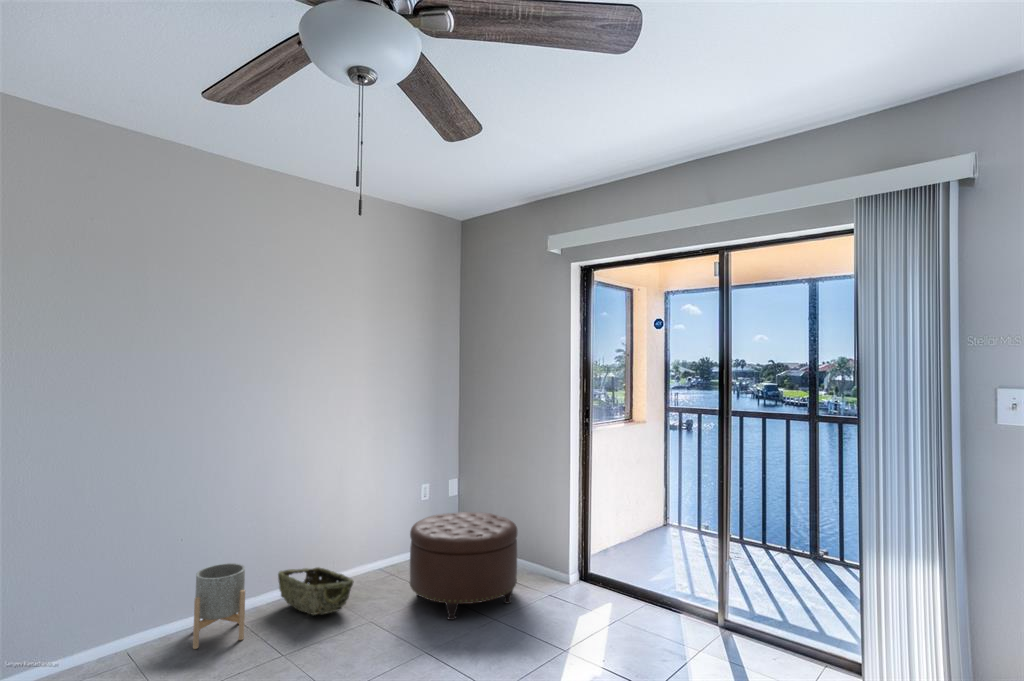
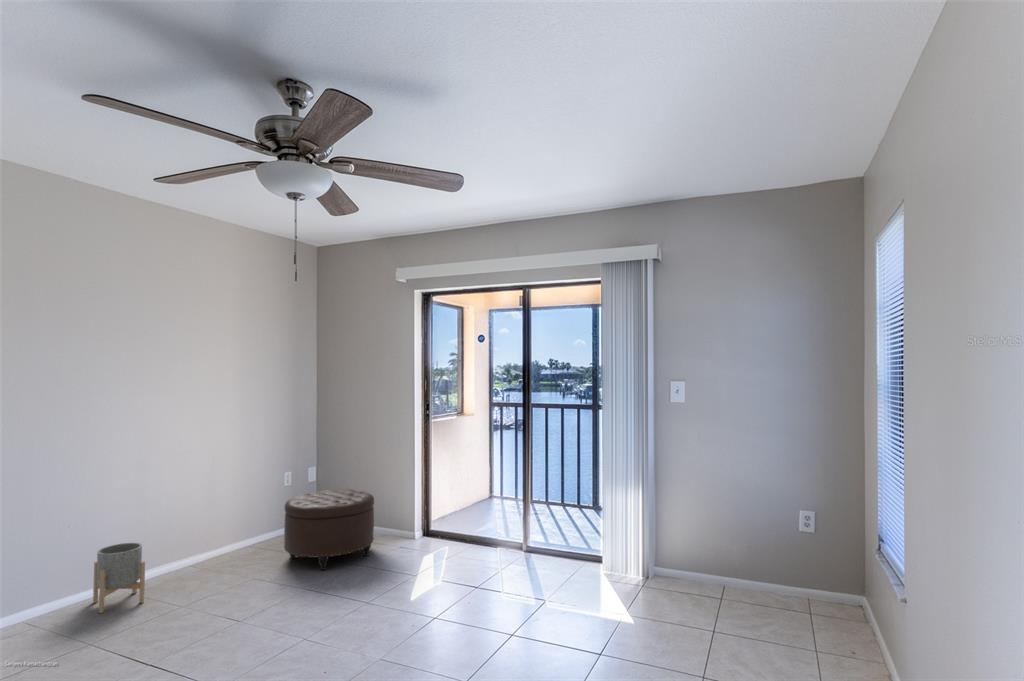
woven basket: present [278,567,354,615] -> none [165,545,237,580]

